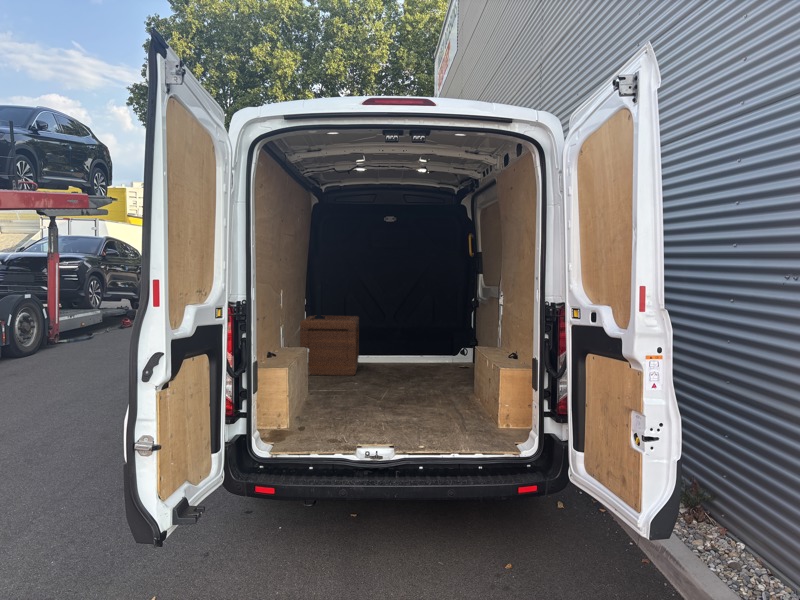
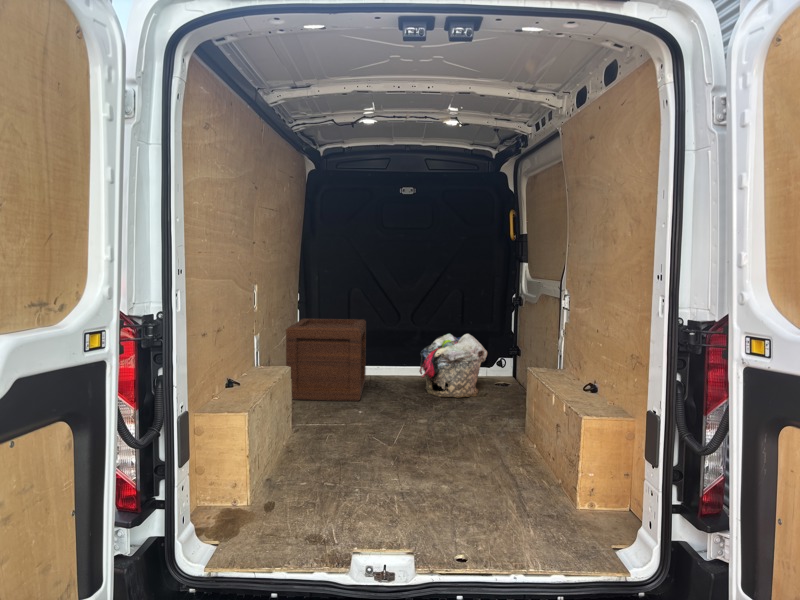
laundry basket: none [400,326,451,373] -> present [419,334,487,398]

